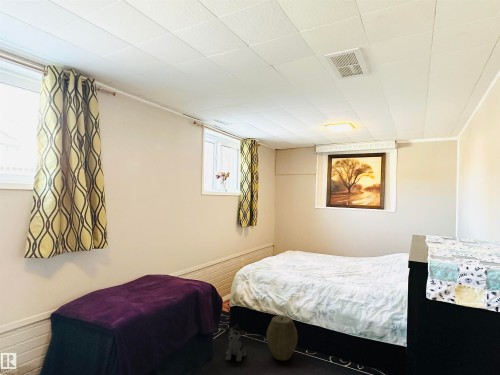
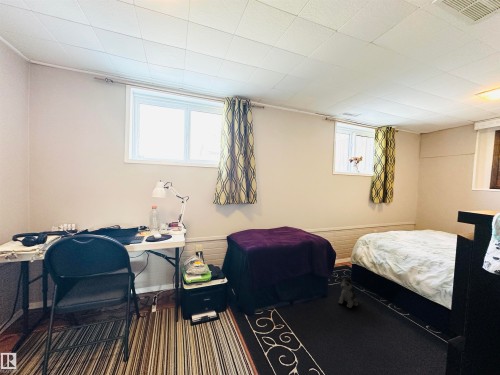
woven basket: present [267,316,298,360] -> none [378,281,414,324]

